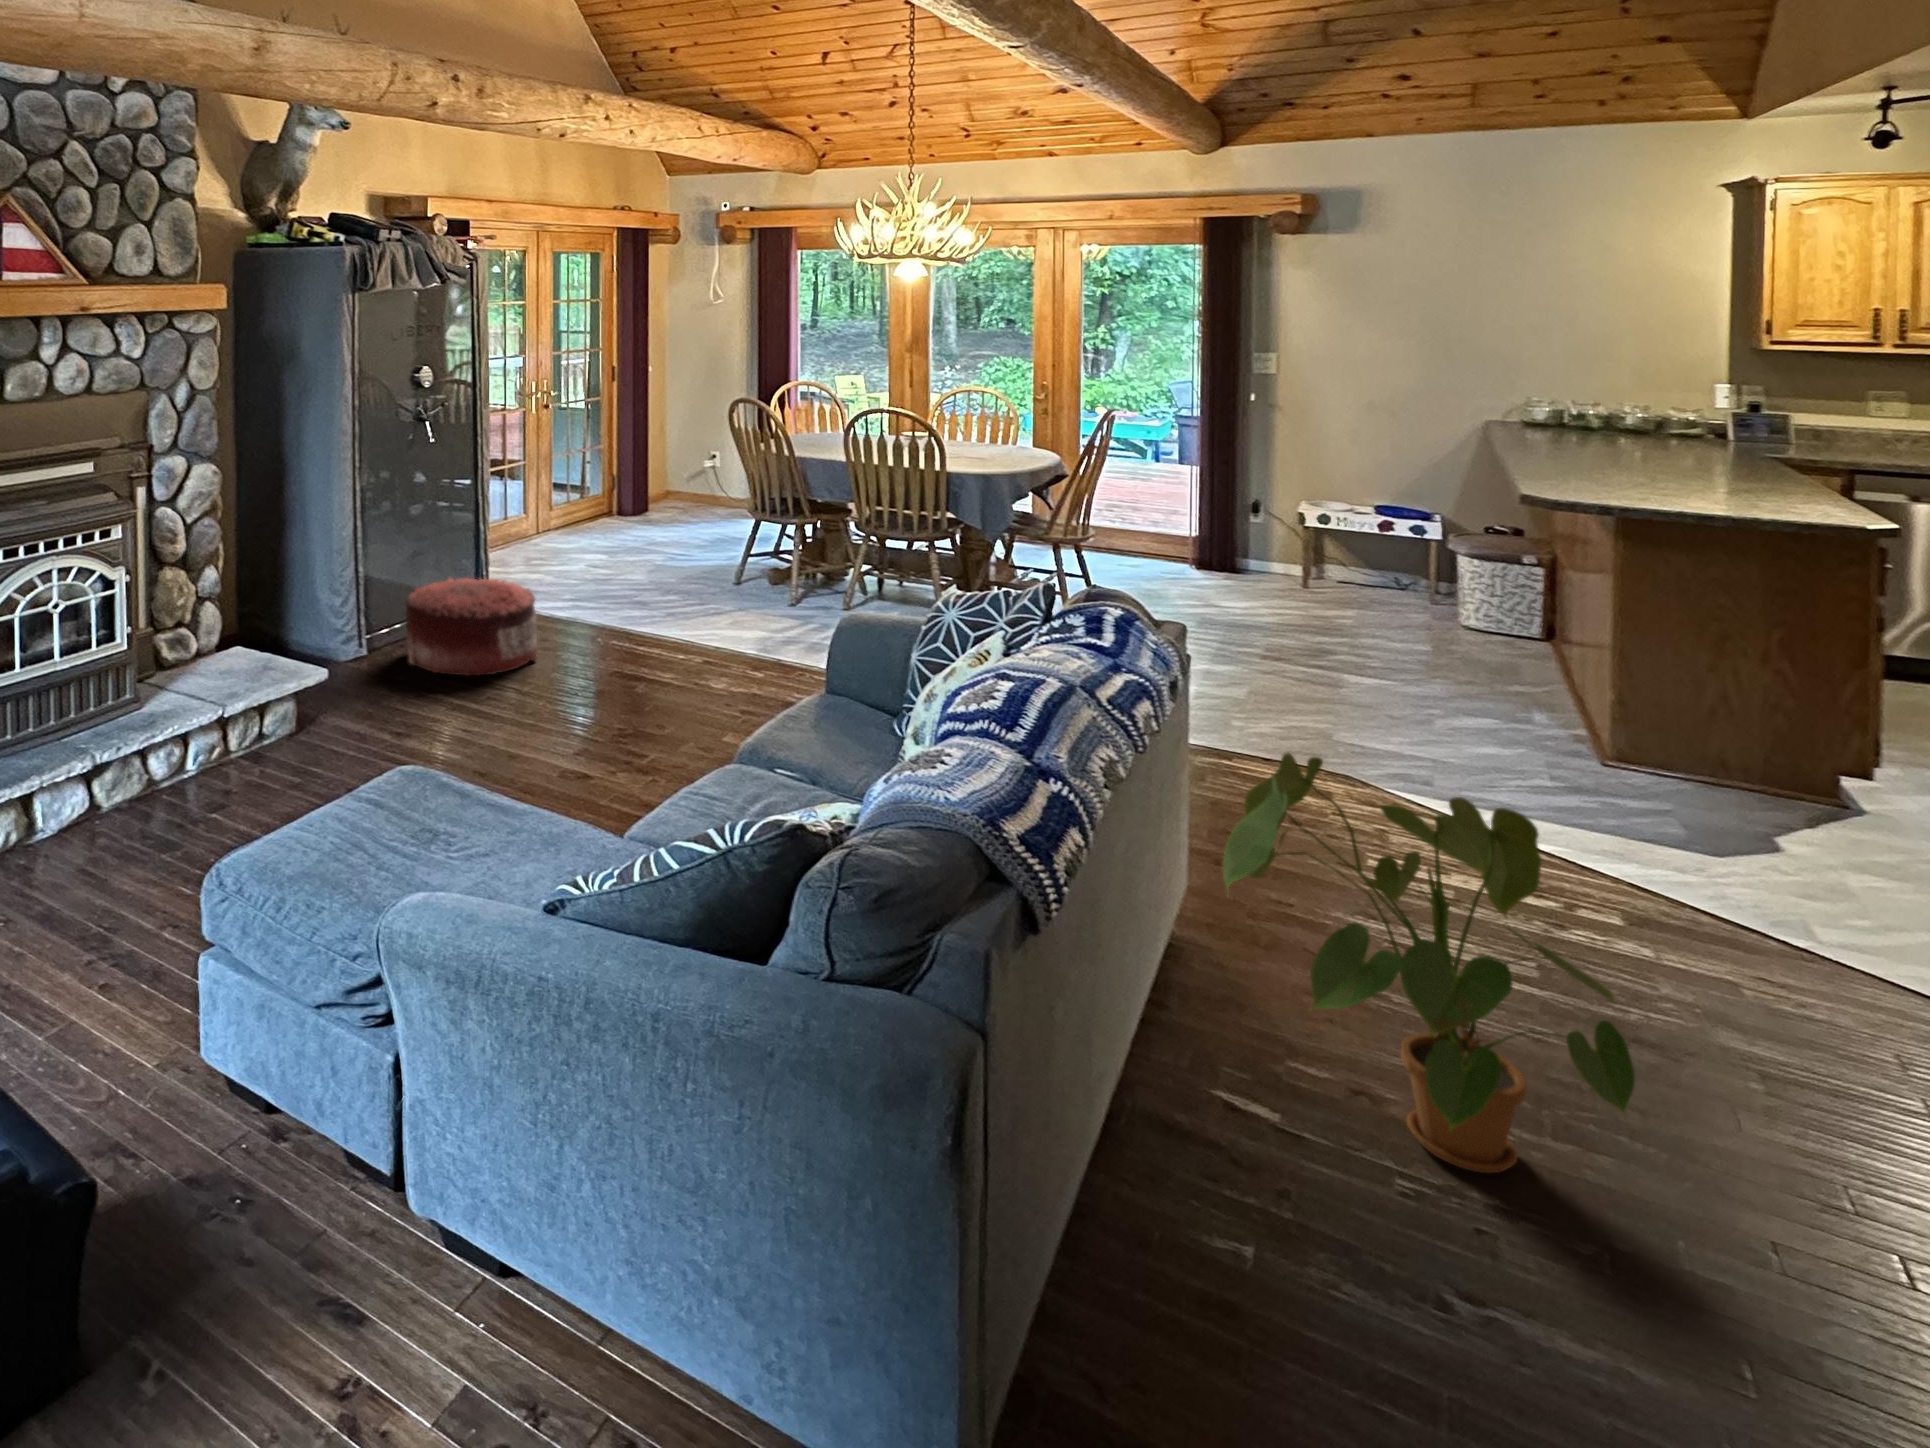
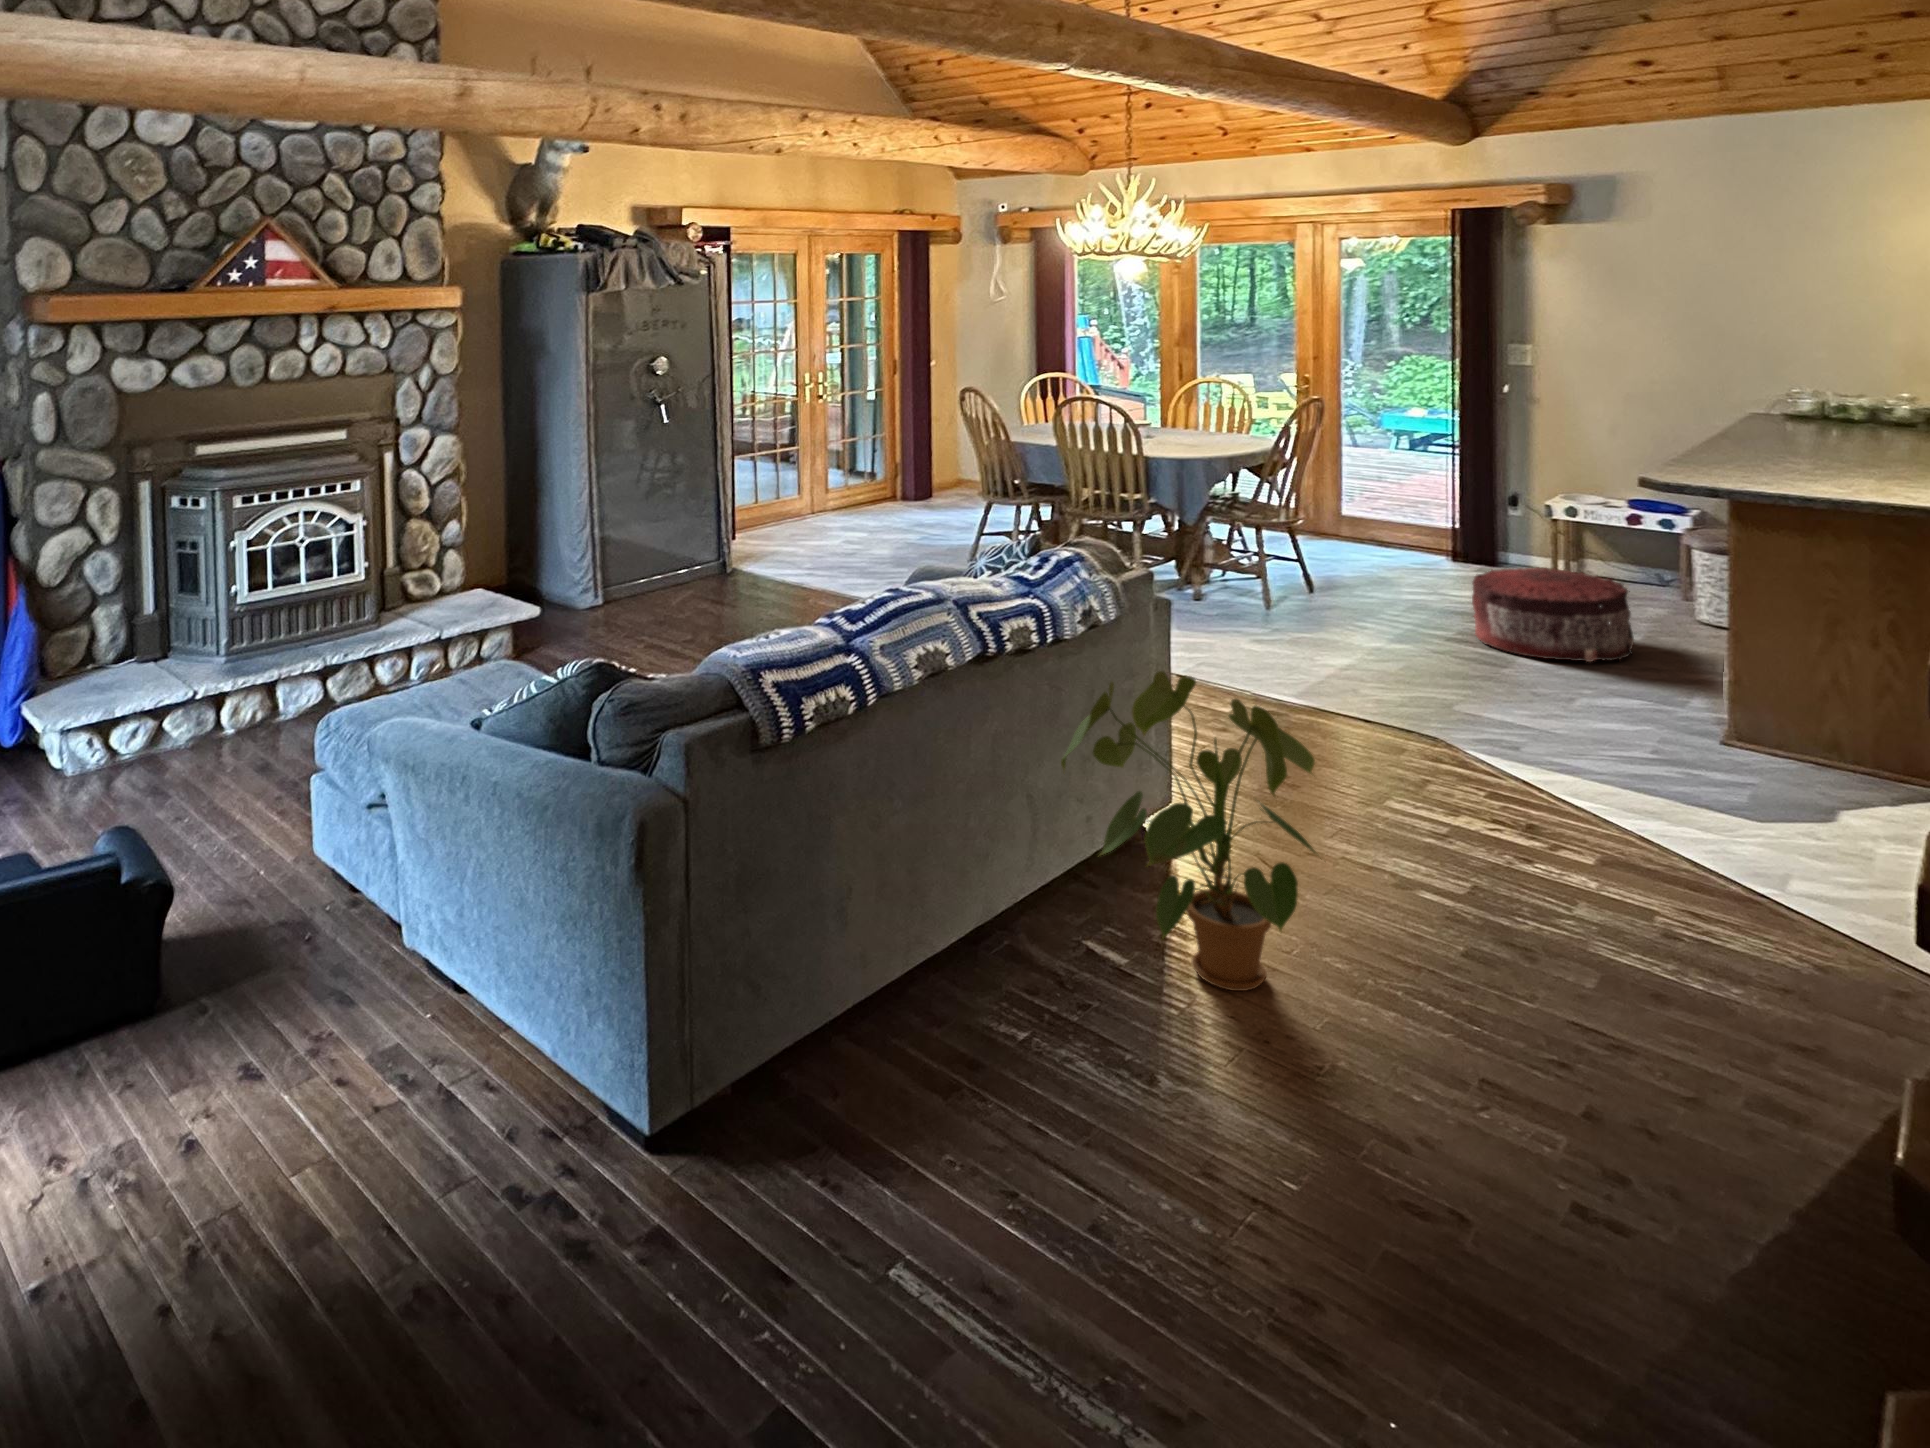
pouf: present [405,578,537,676] -> present [1472,568,1634,662]

